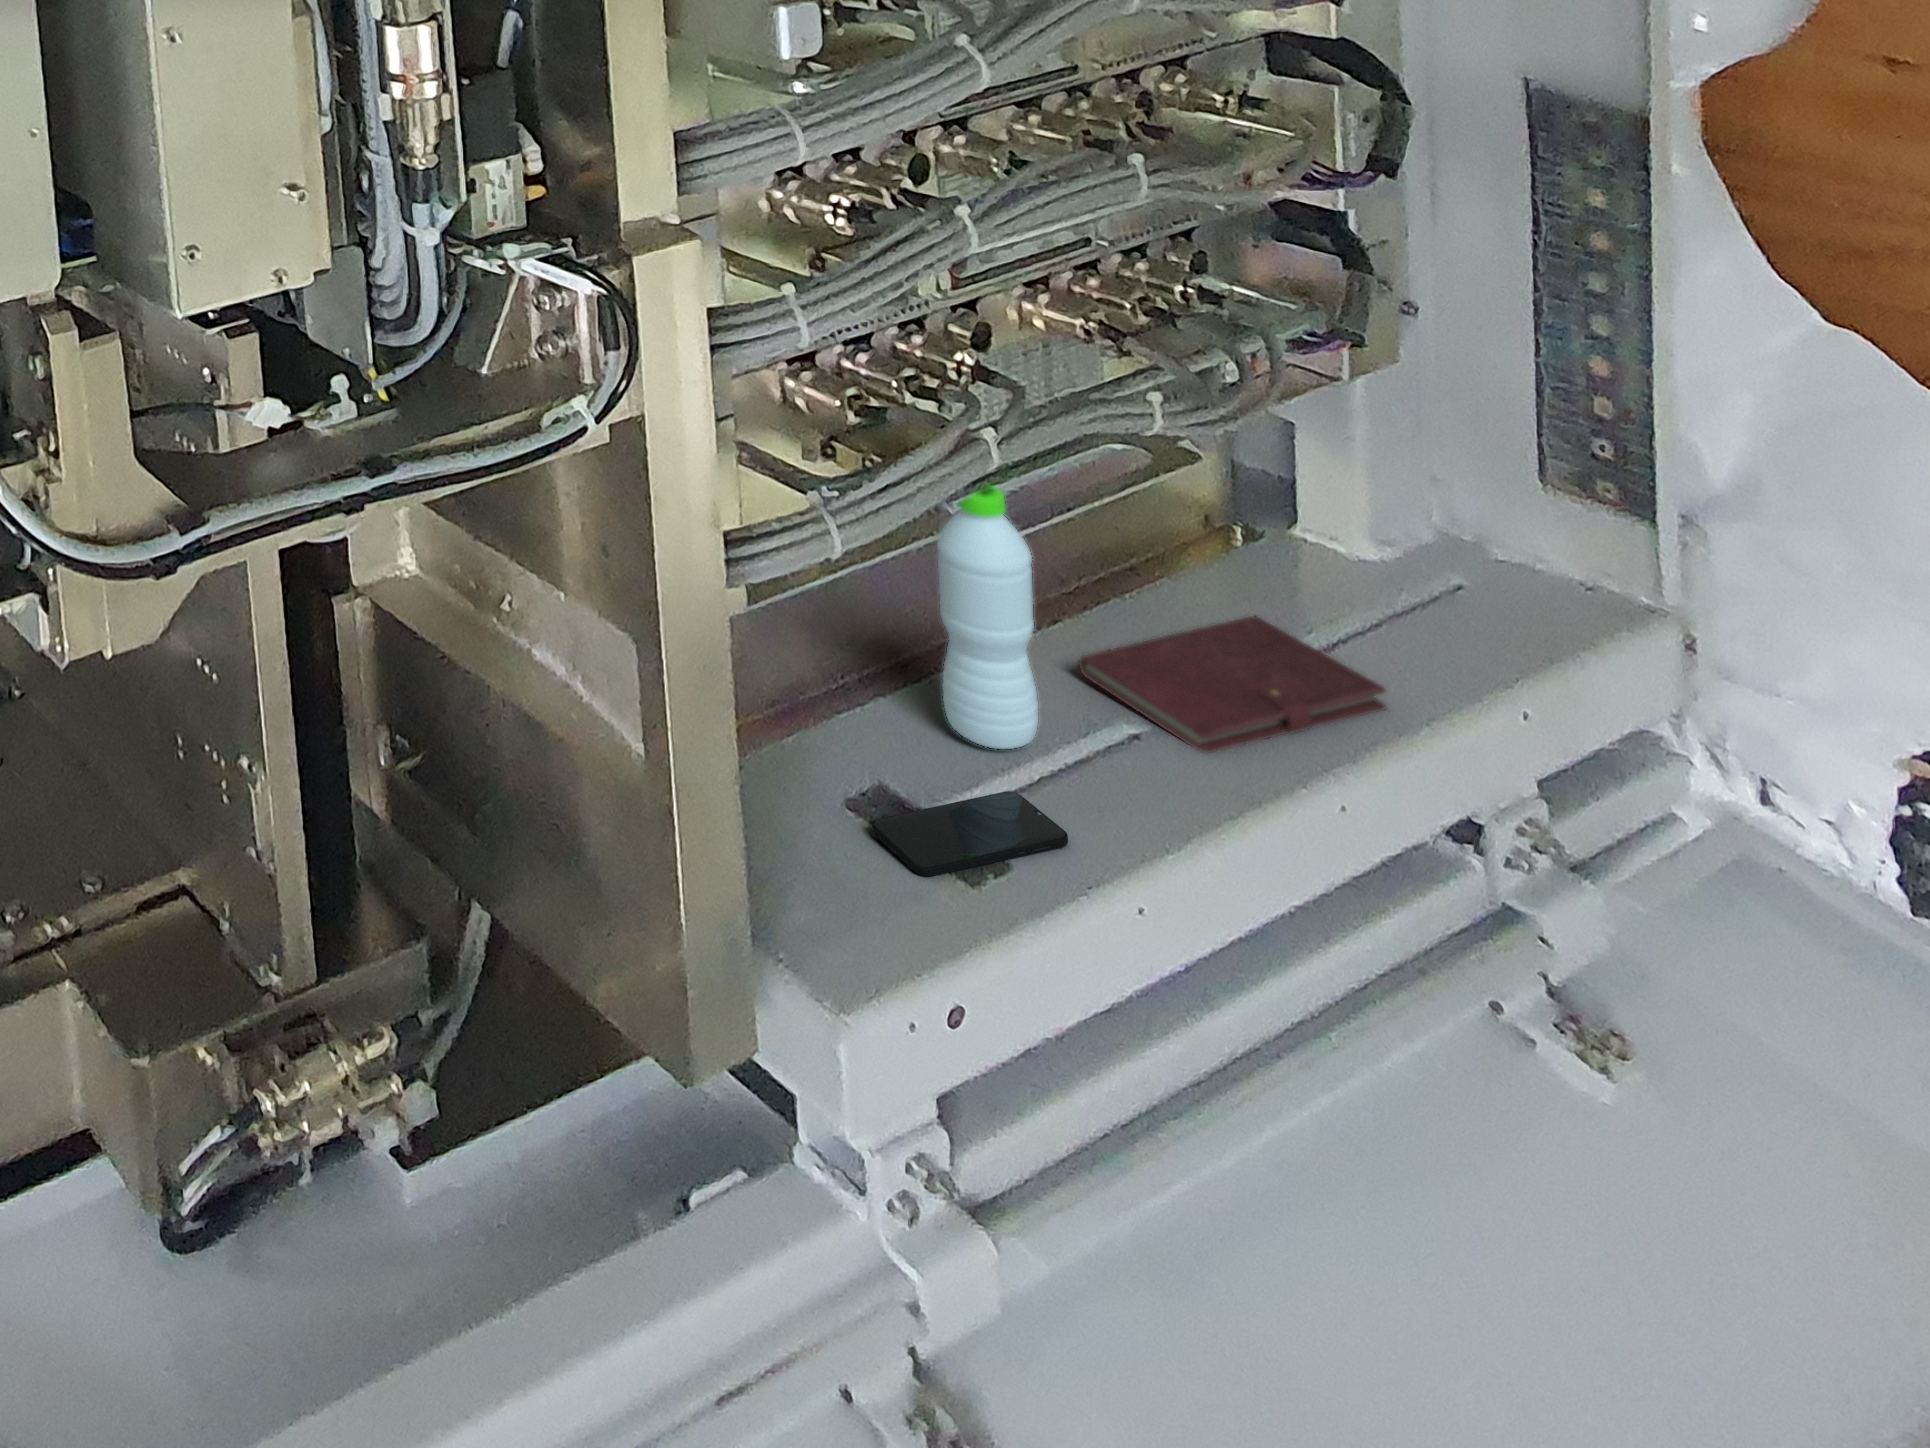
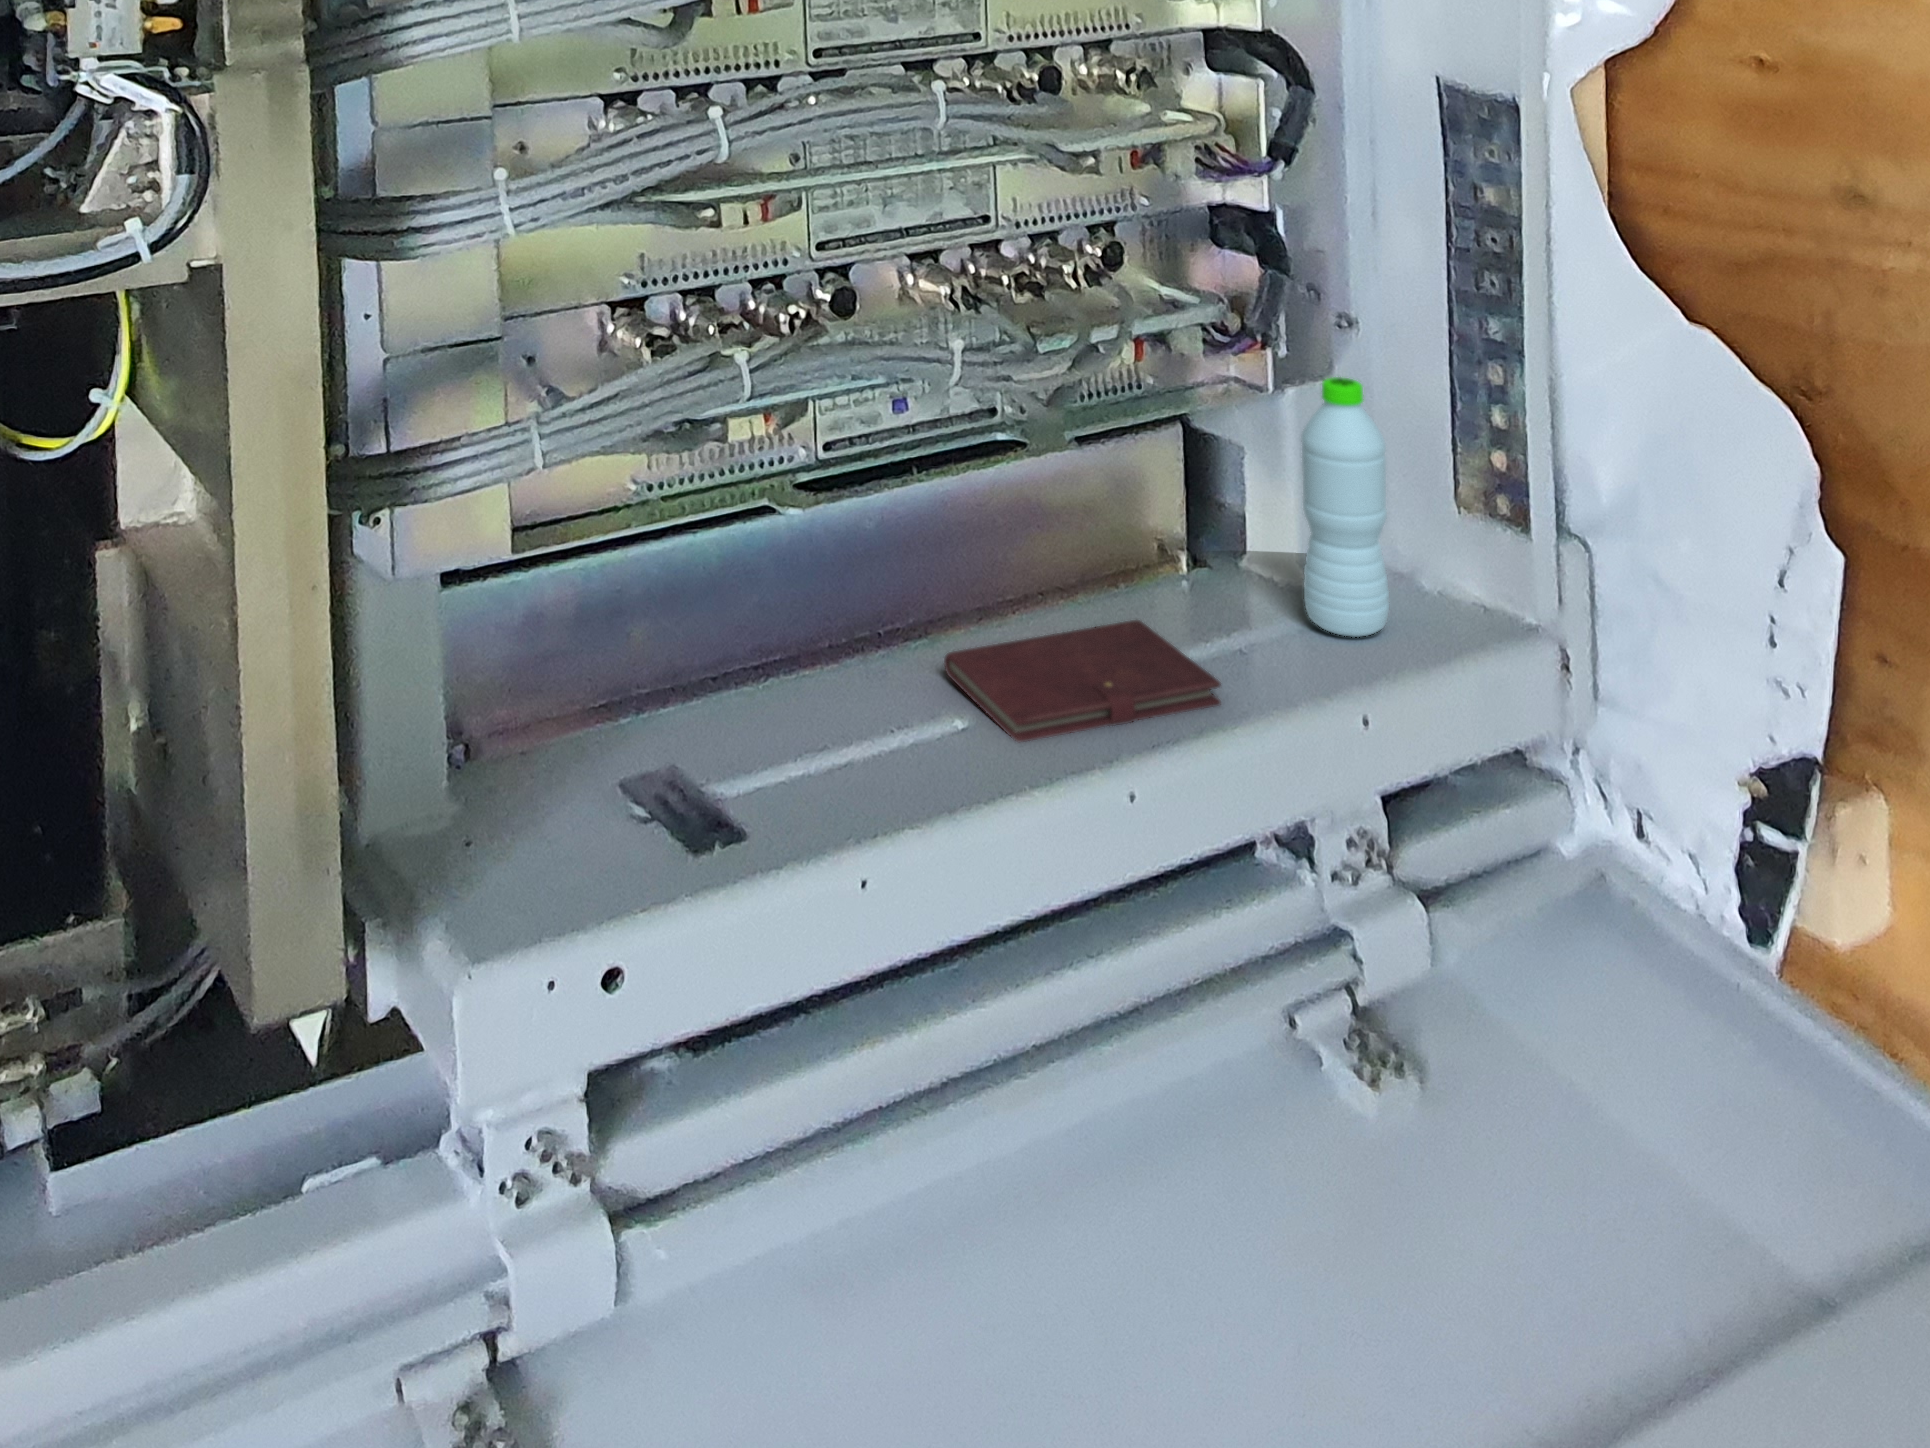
water bottle: present [937,485,1038,749] -> present [1301,377,1389,637]
smartphone: present [872,791,1068,876] -> none [630,771,822,849]

